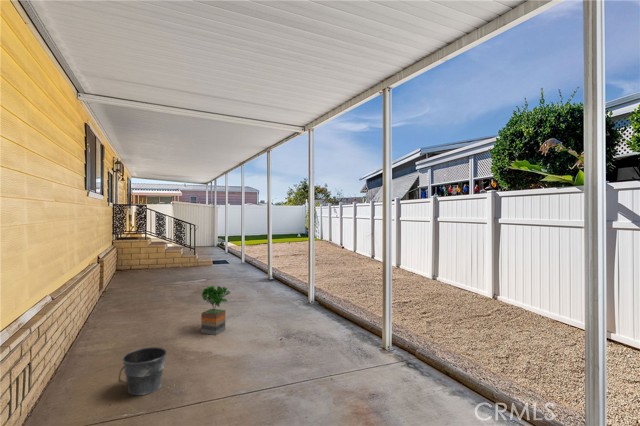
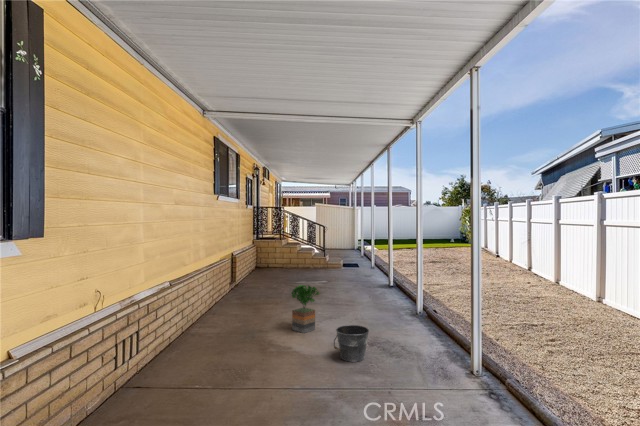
bucket: present [118,347,166,395] -> present [334,325,369,362]

